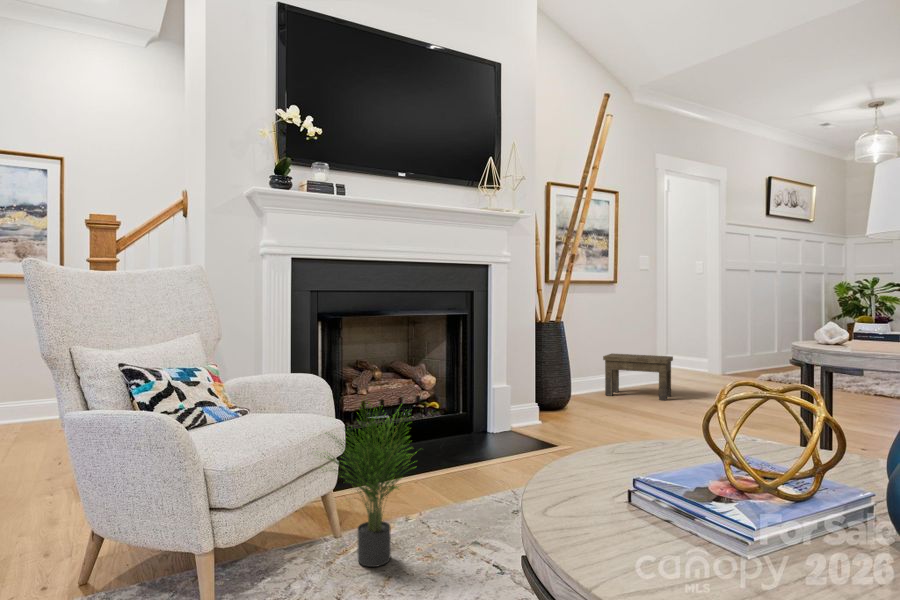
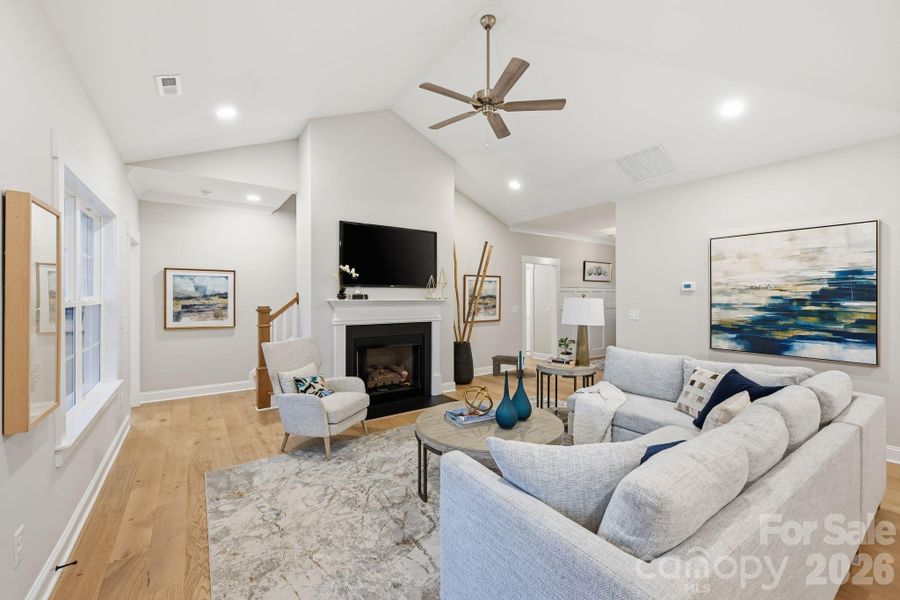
potted plant: present [320,404,409,567] -> none [357,386,397,443]

